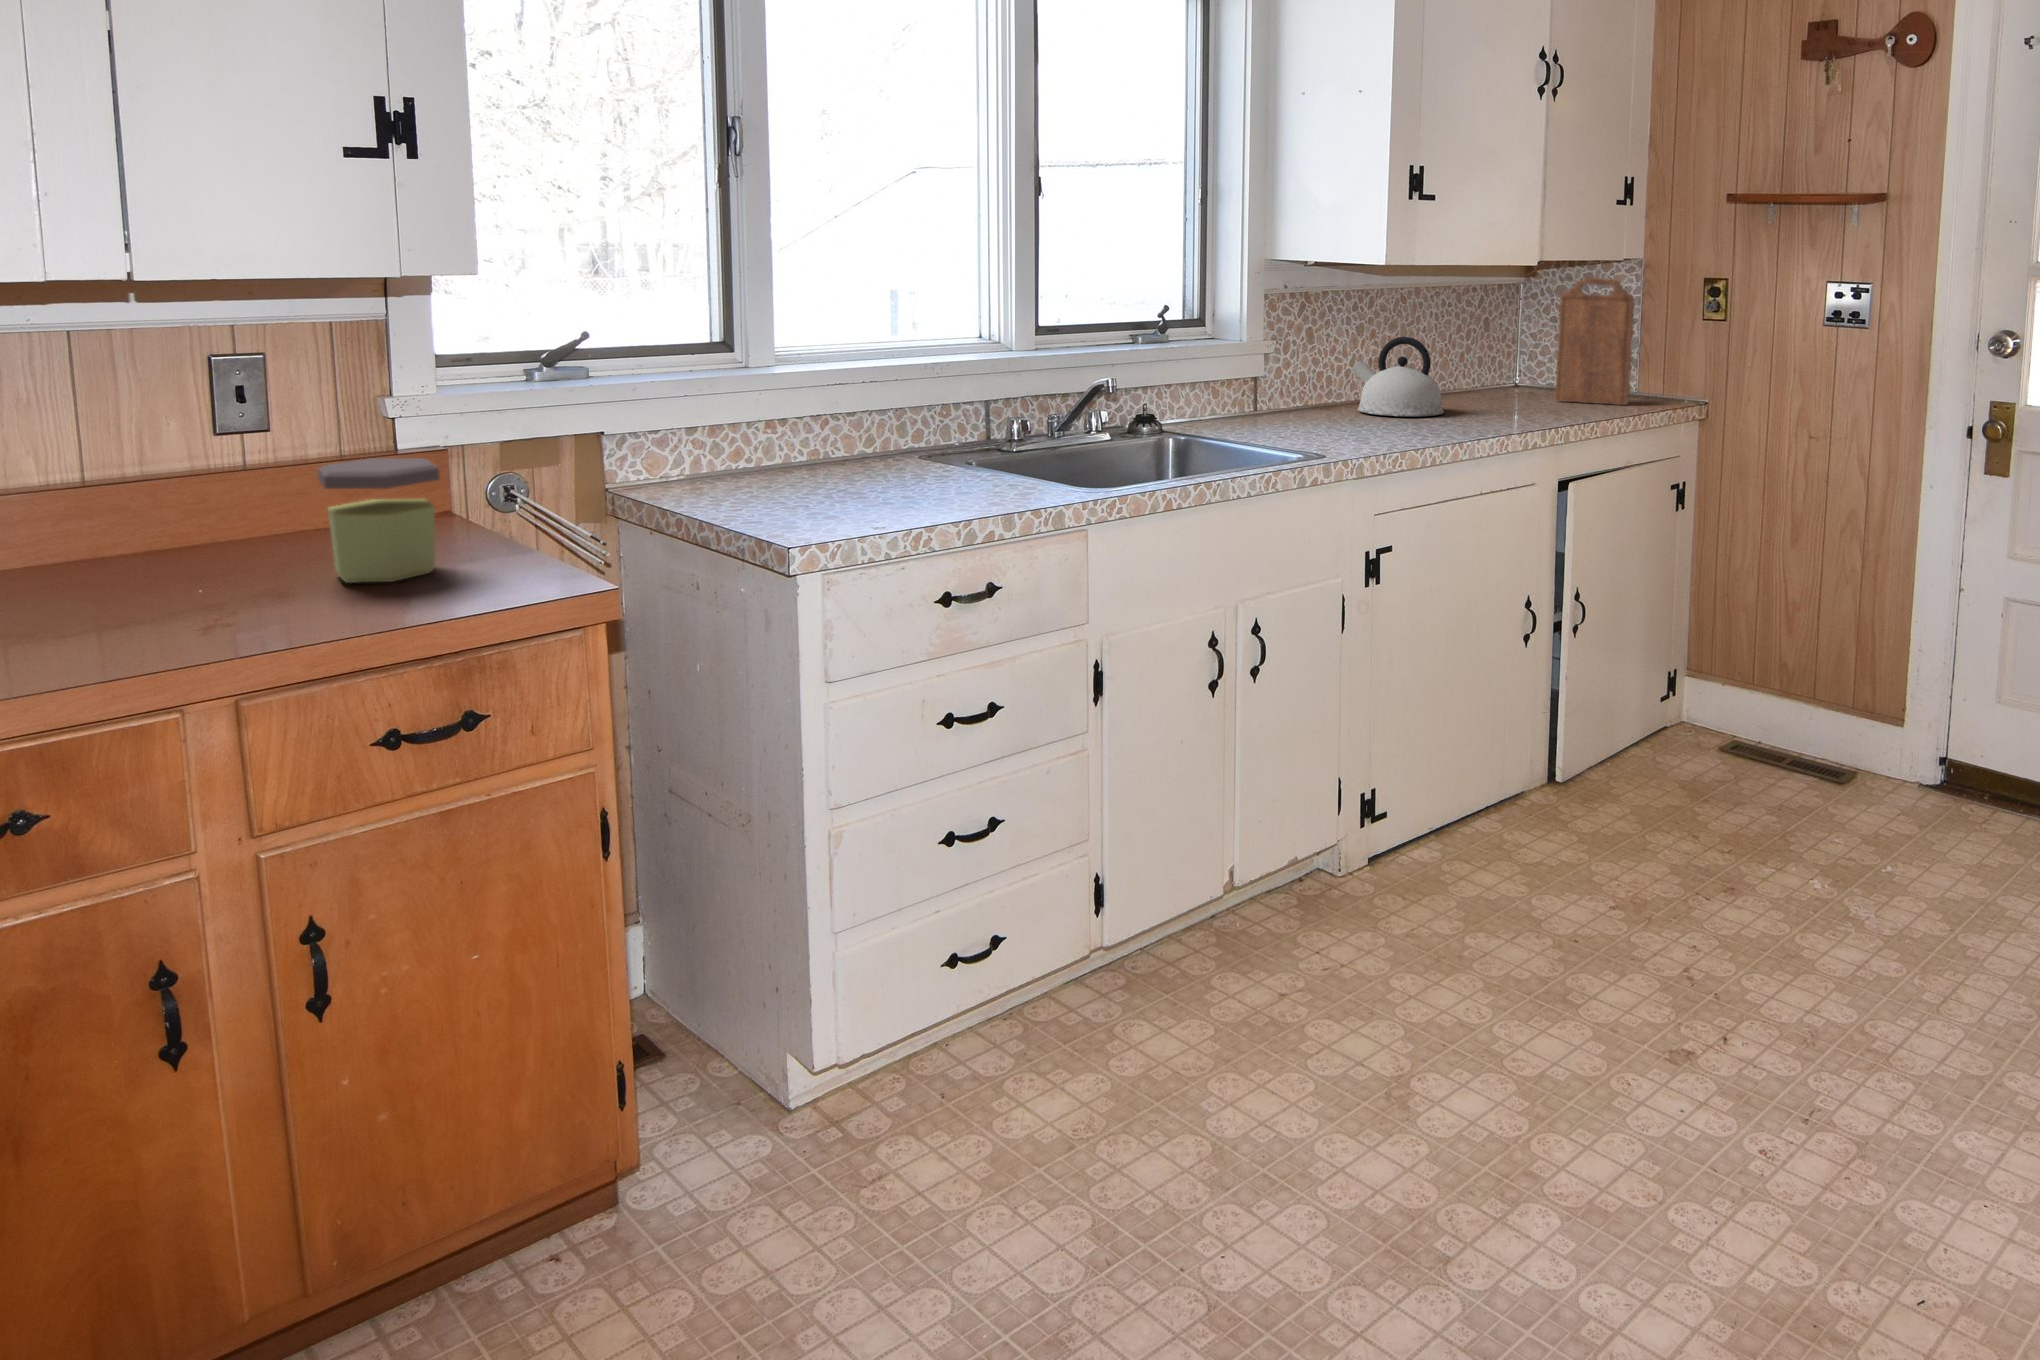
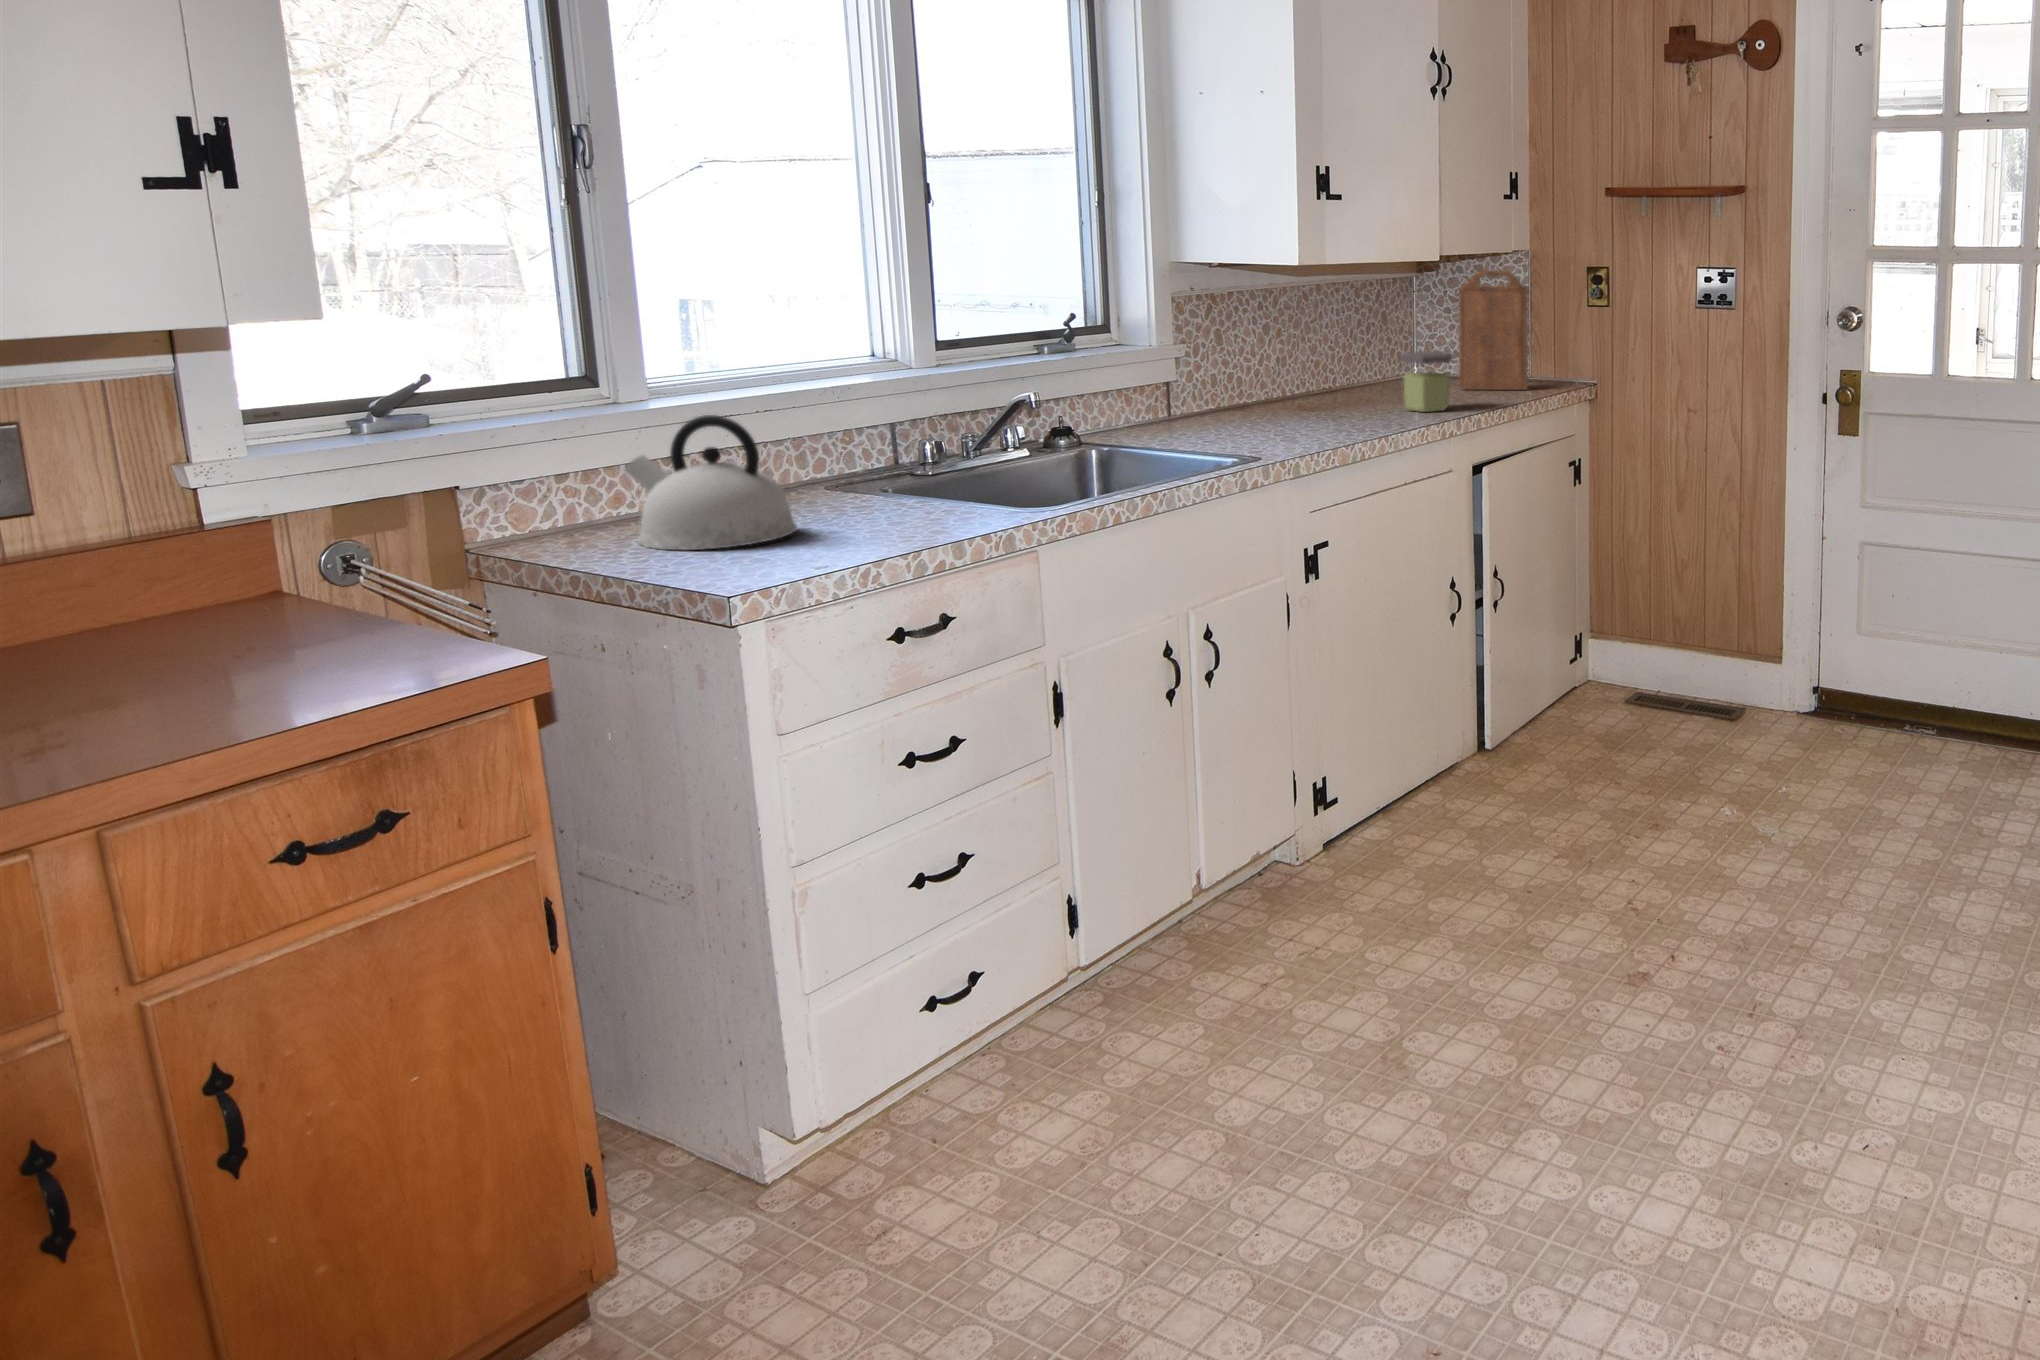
kettle: present [1351,337,1444,416] -> present [625,415,798,550]
jar: present [318,458,440,583] -> present [1400,351,1453,412]

